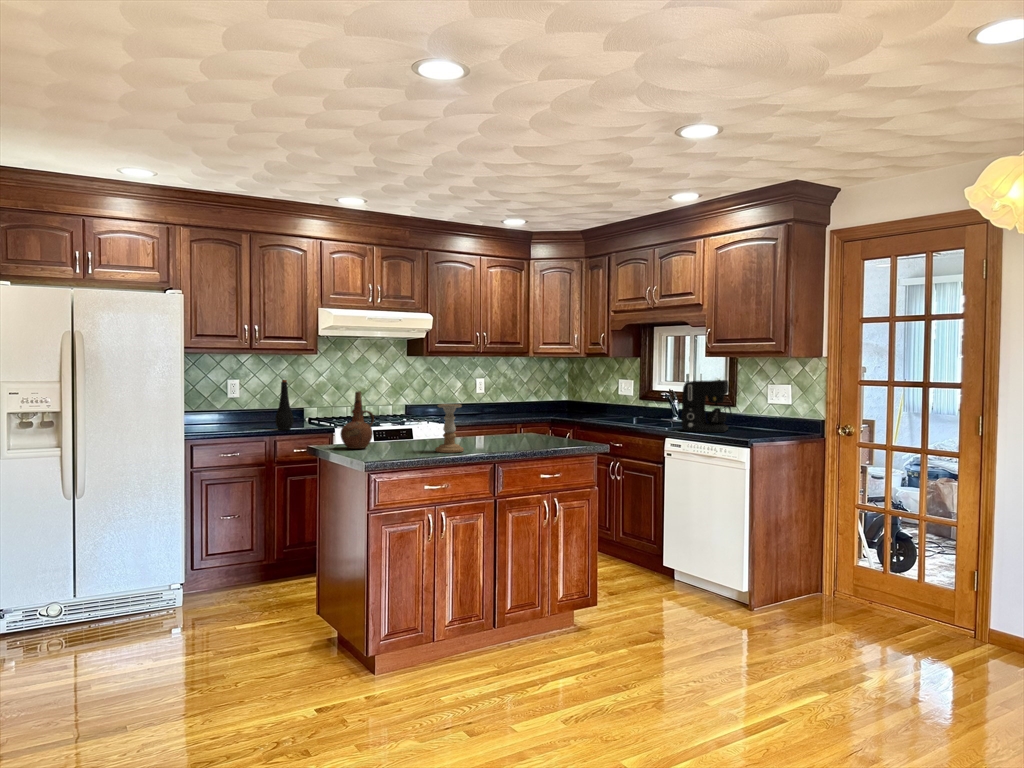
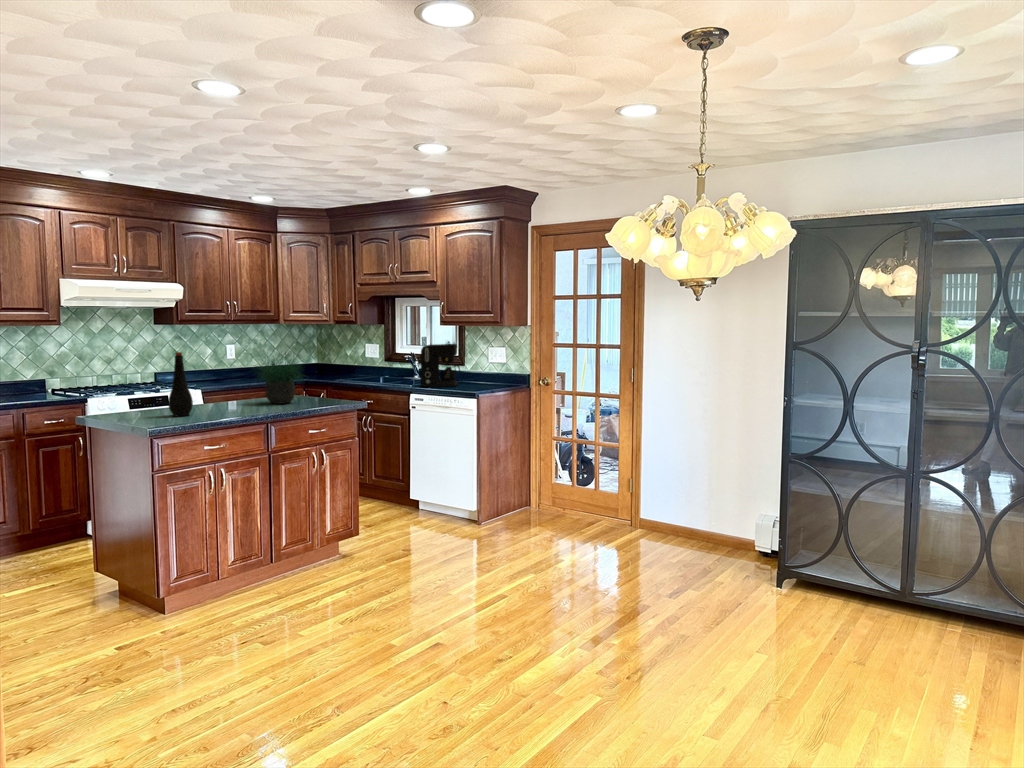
potted plant: none [478,370,553,443] -> present [253,359,304,404]
bottle: present [275,380,293,430] -> present [168,352,193,416]
ceramic pitcher: present [341,392,374,449] -> none [114,363,148,416]
candle holder: present [435,404,464,453] -> none [211,372,239,415]

